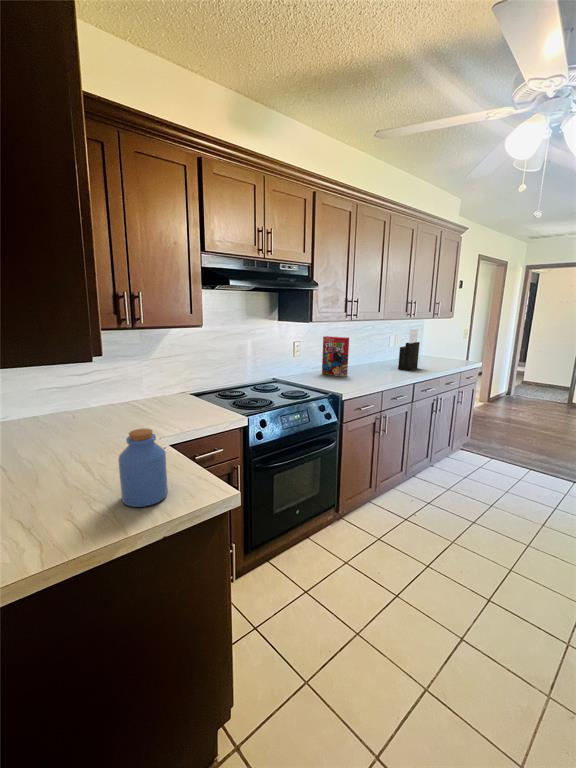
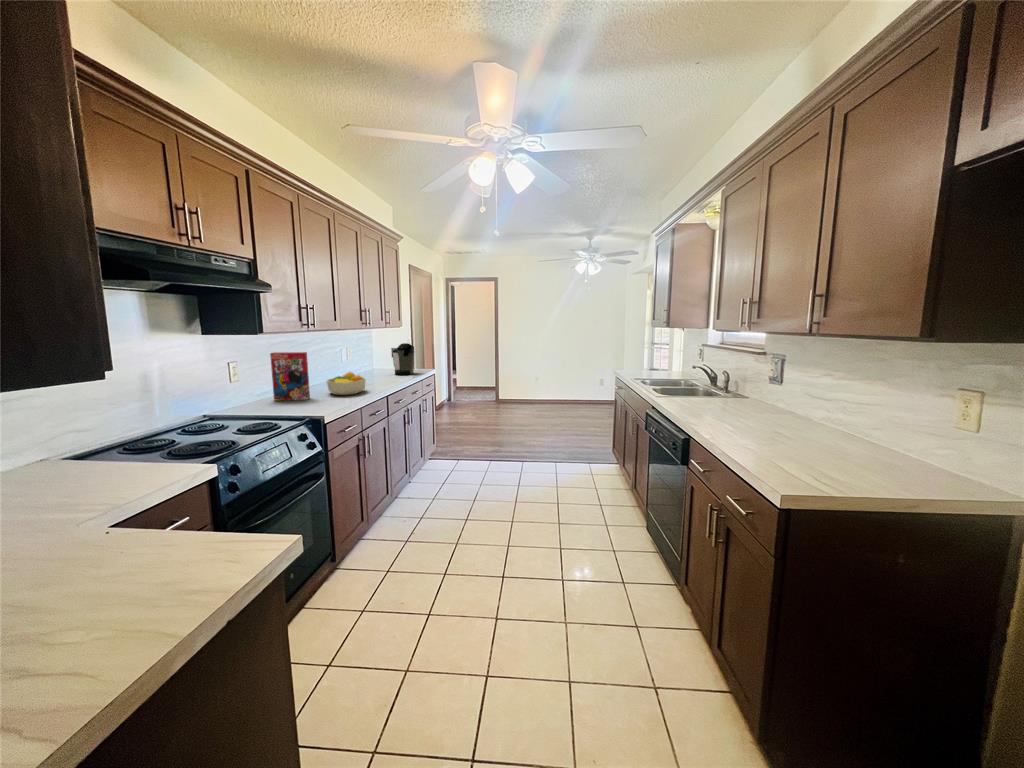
knife block: present [398,329,420,370] -> none [362,339,382,384]
coffee maker: none [435,333,458,364] -> present [391,343,414,375]
fruit bowl: none [363,357,396,377] -> present [327,372,365,395]
jar: present [118,429,168,507] -> none [82,487,183,618]

